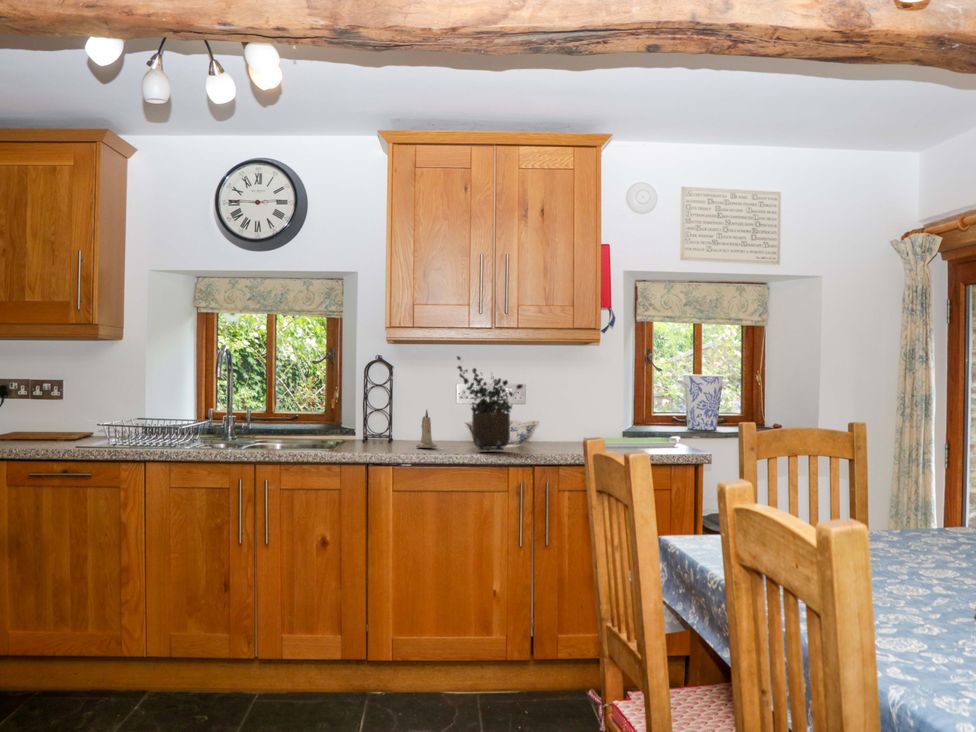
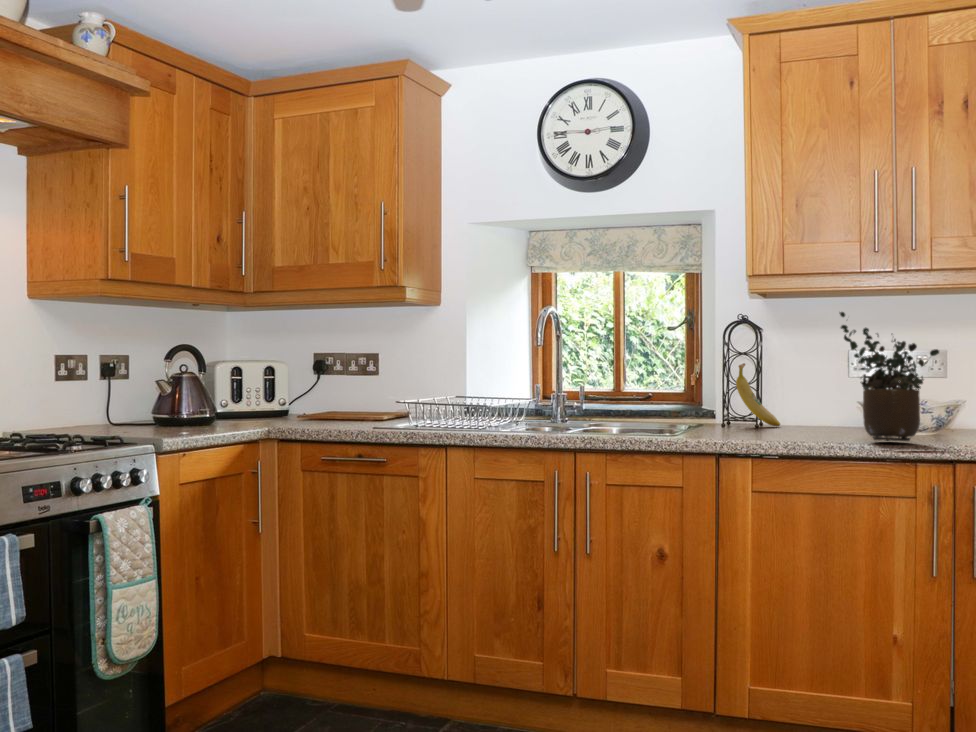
fruit: none [377,395,410,444] -> present [736,363,780,426]
candle: present [416,410,437,448] -> none [785,382,815,434]

